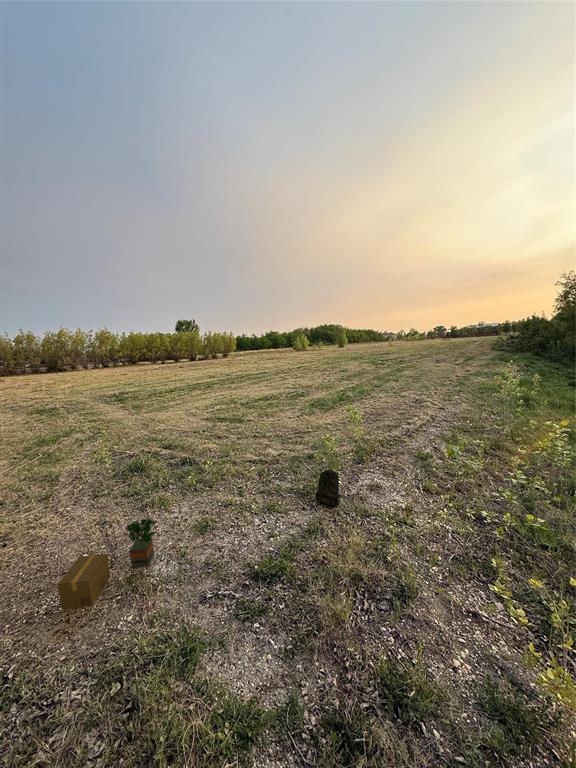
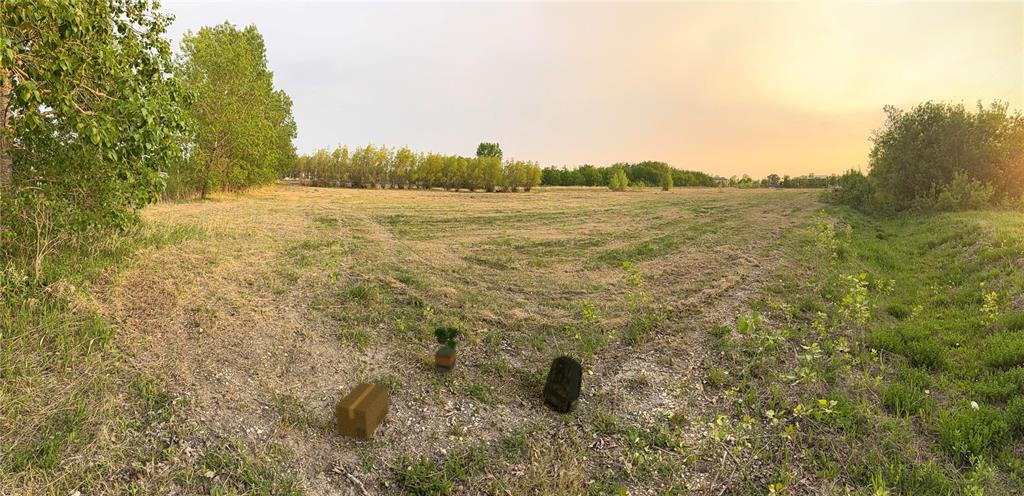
potted tree: present [126,518,156,568] -> present [434,327,461,373]
cardboard box: present [57,554,110,609] -> present [336,382,389,439]

